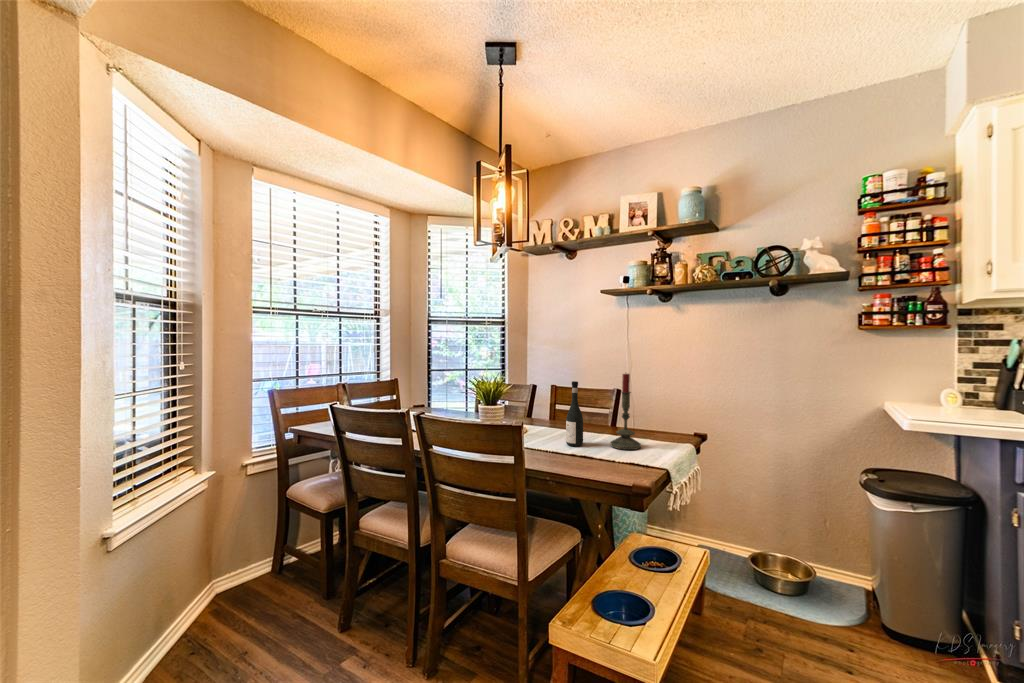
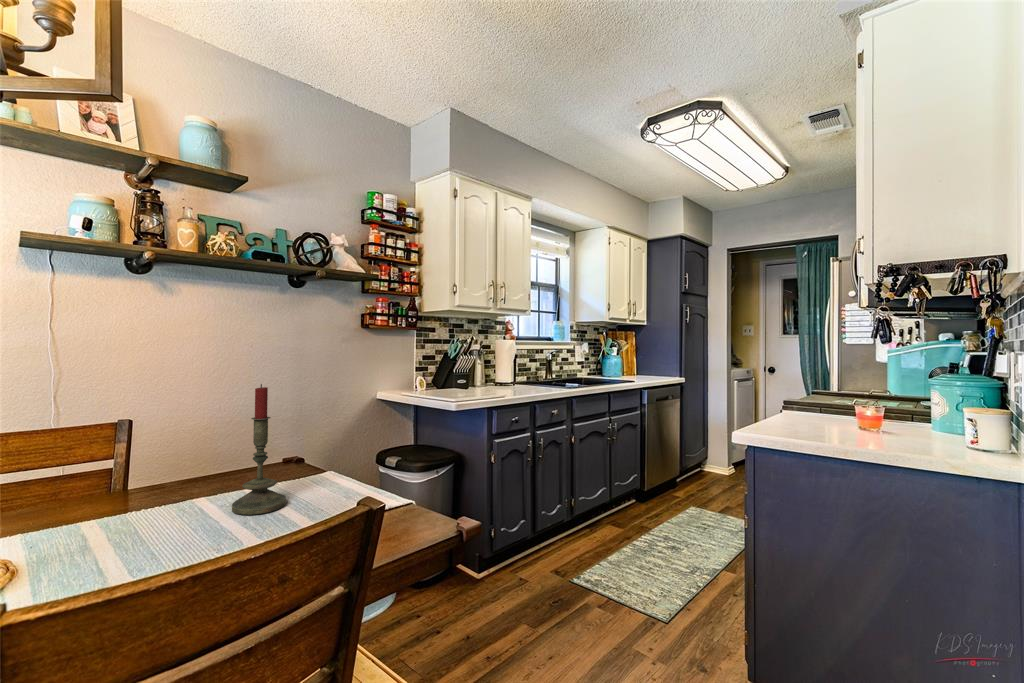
wine bottle: present [566,381,583,446] -> none [160,413,202,545]

